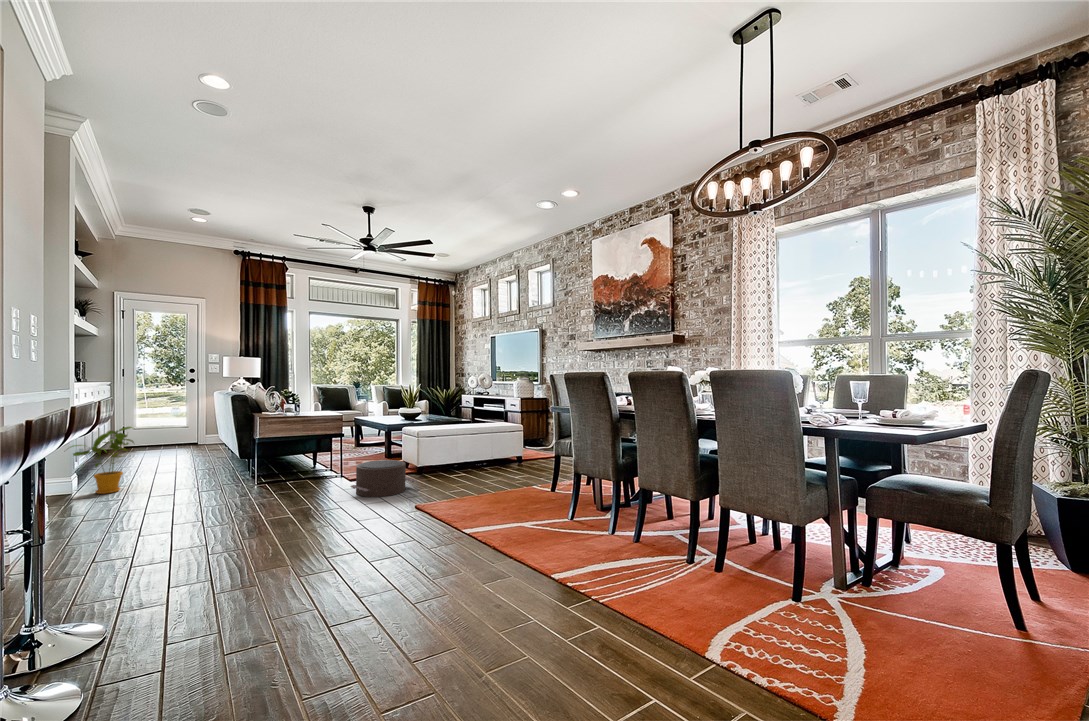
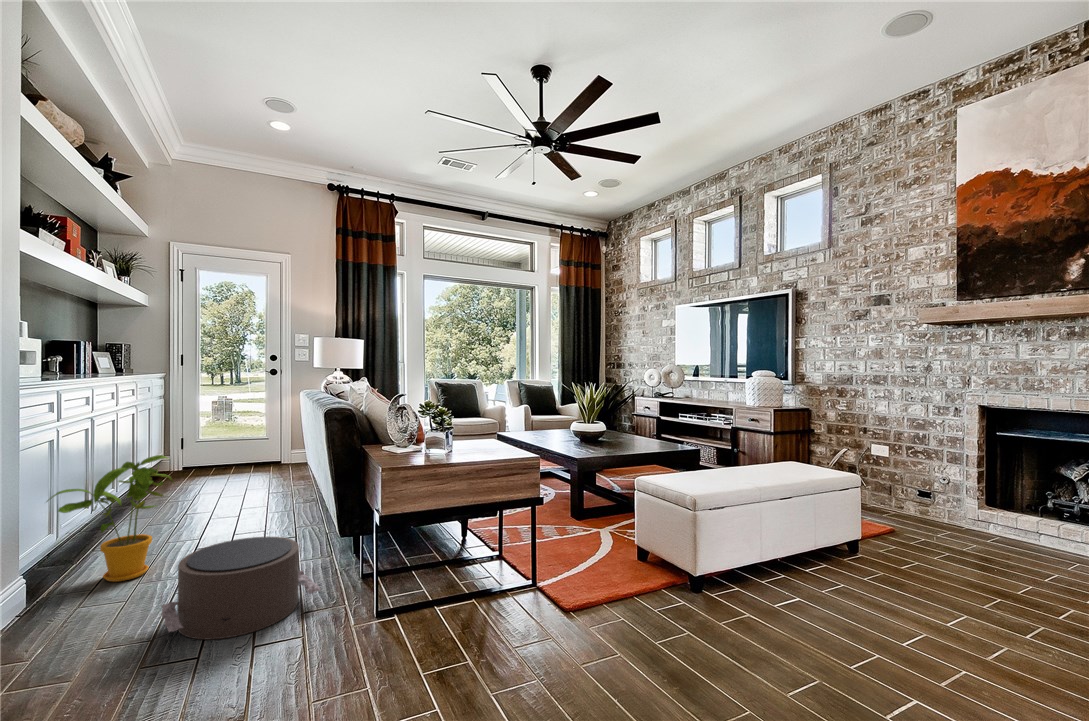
pouf: present [351,460,416,497] -> present [162,537,320,640]

